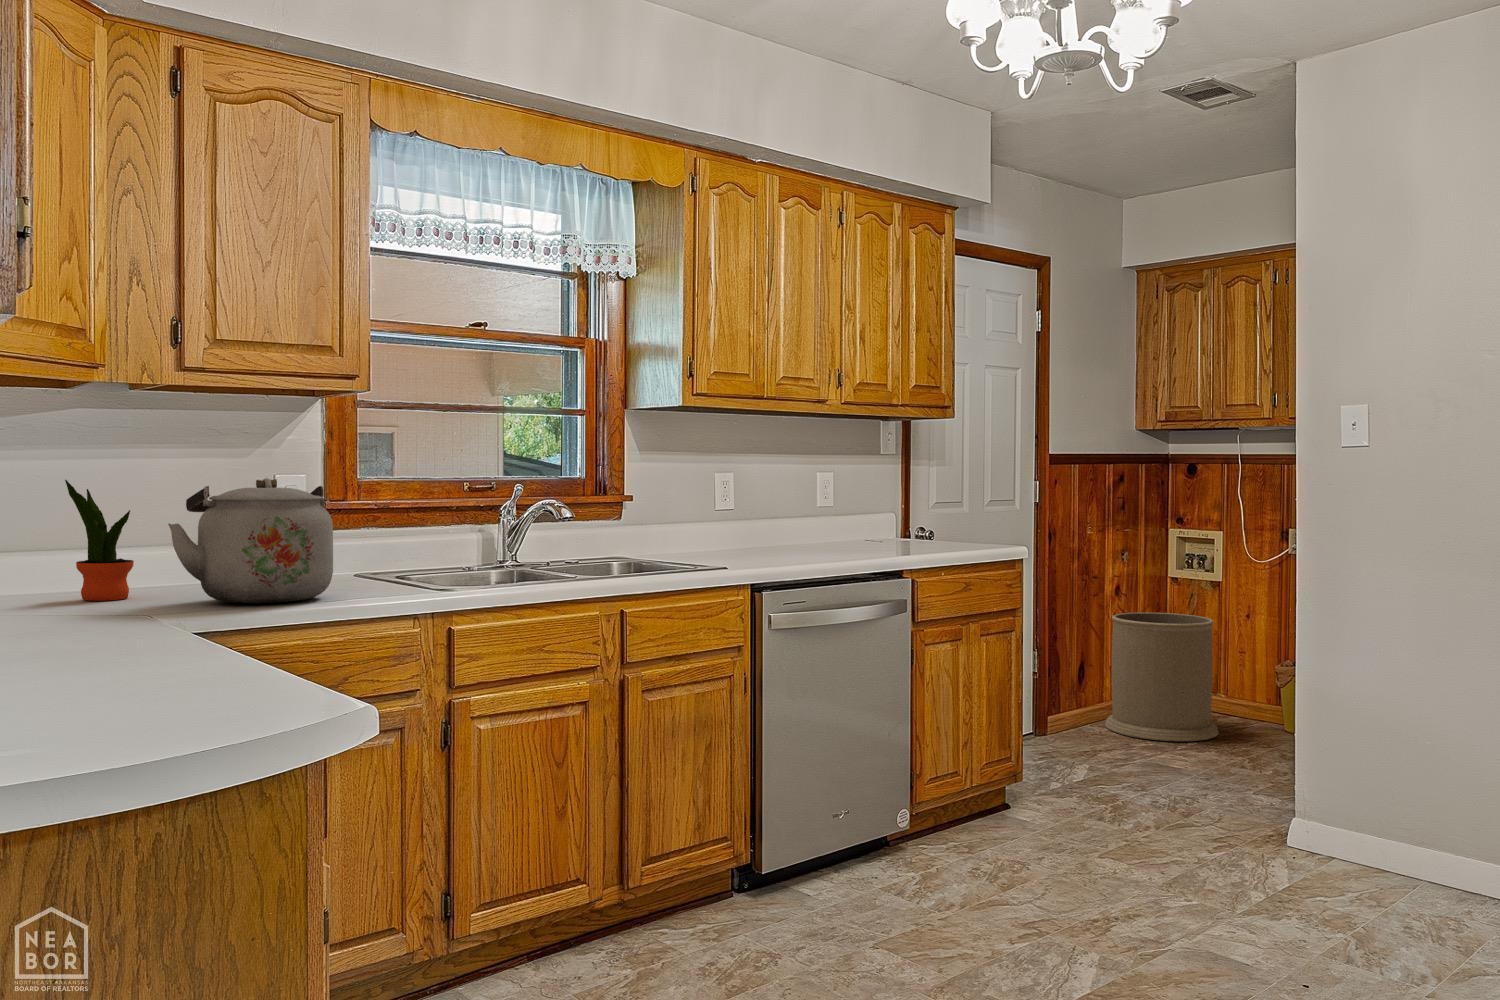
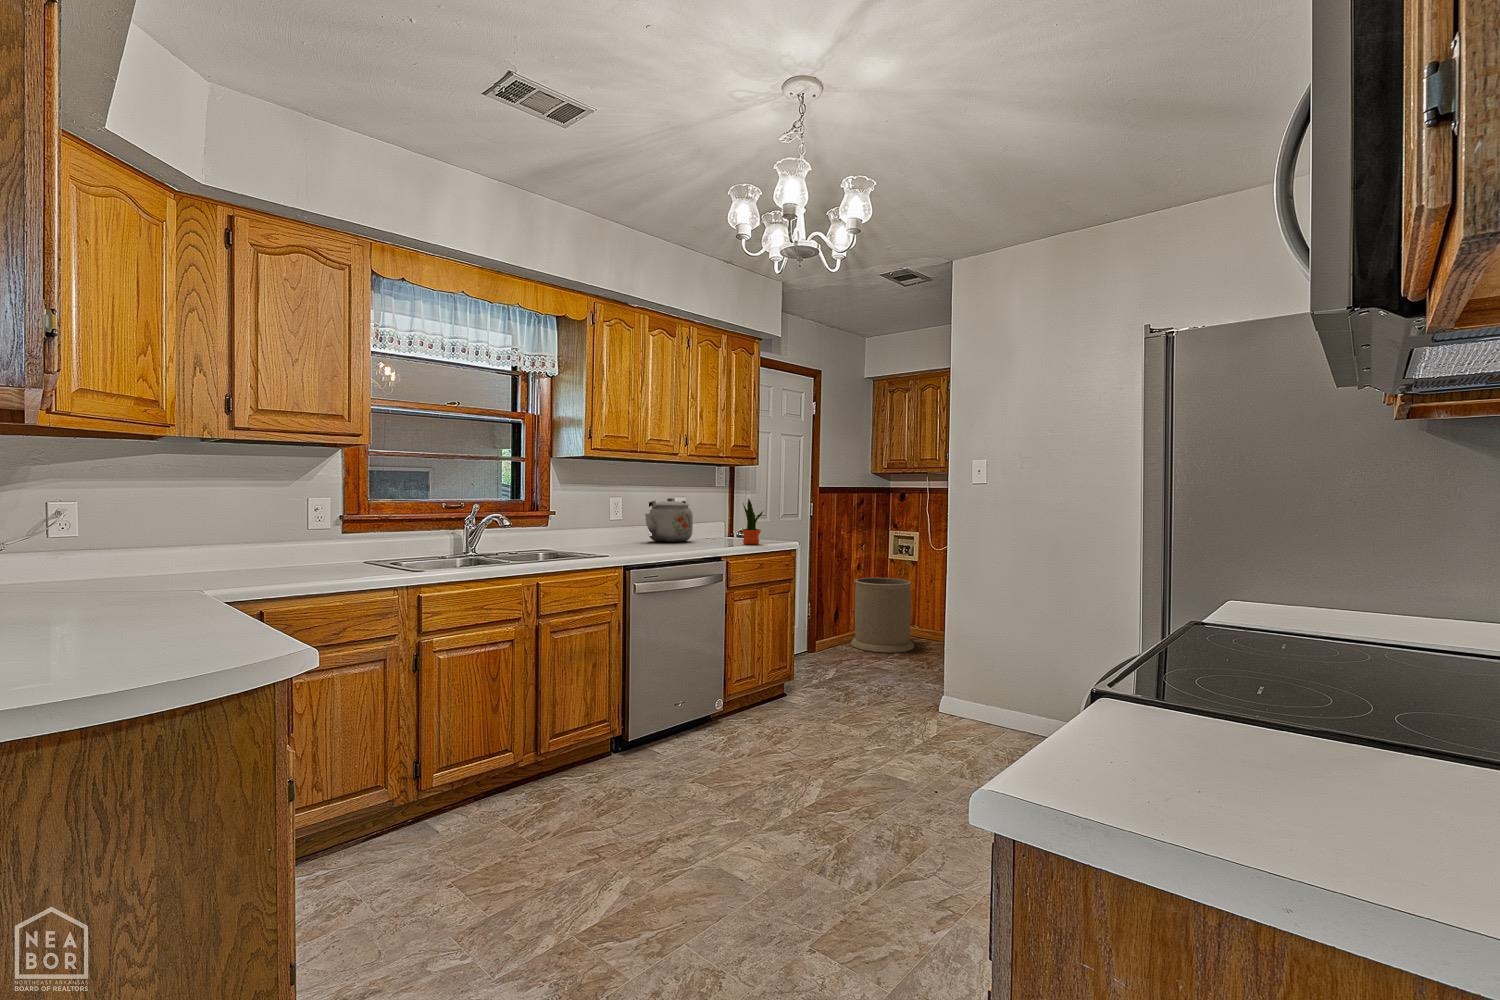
kettle: present [168,478,333,603] -> present [645,498,693,542]
potted plant: present [65,480,134,601] -> present [742,498,763,544]

